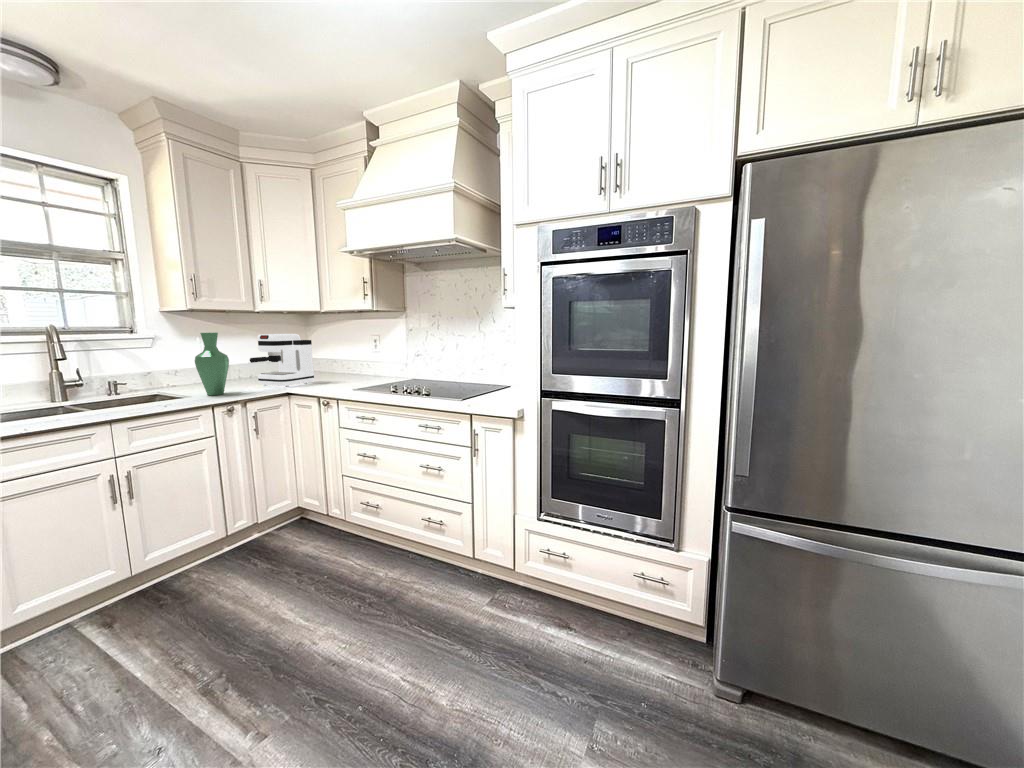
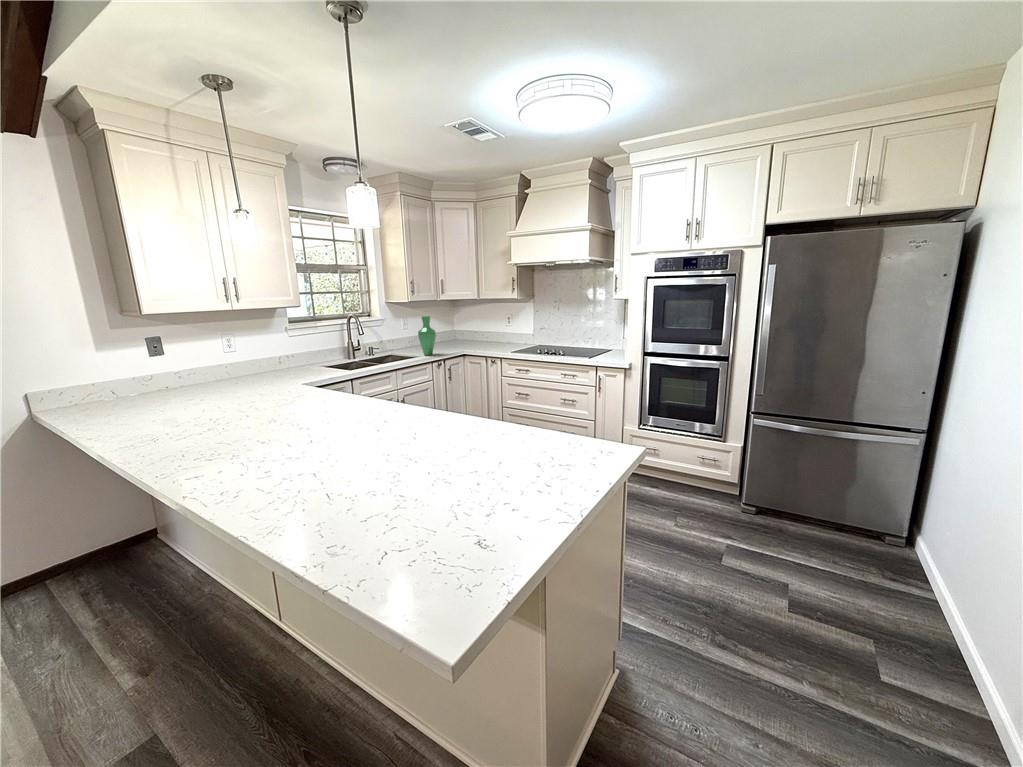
coffee maker: present [250,334,314,387] -> none [443,315,476,350]

